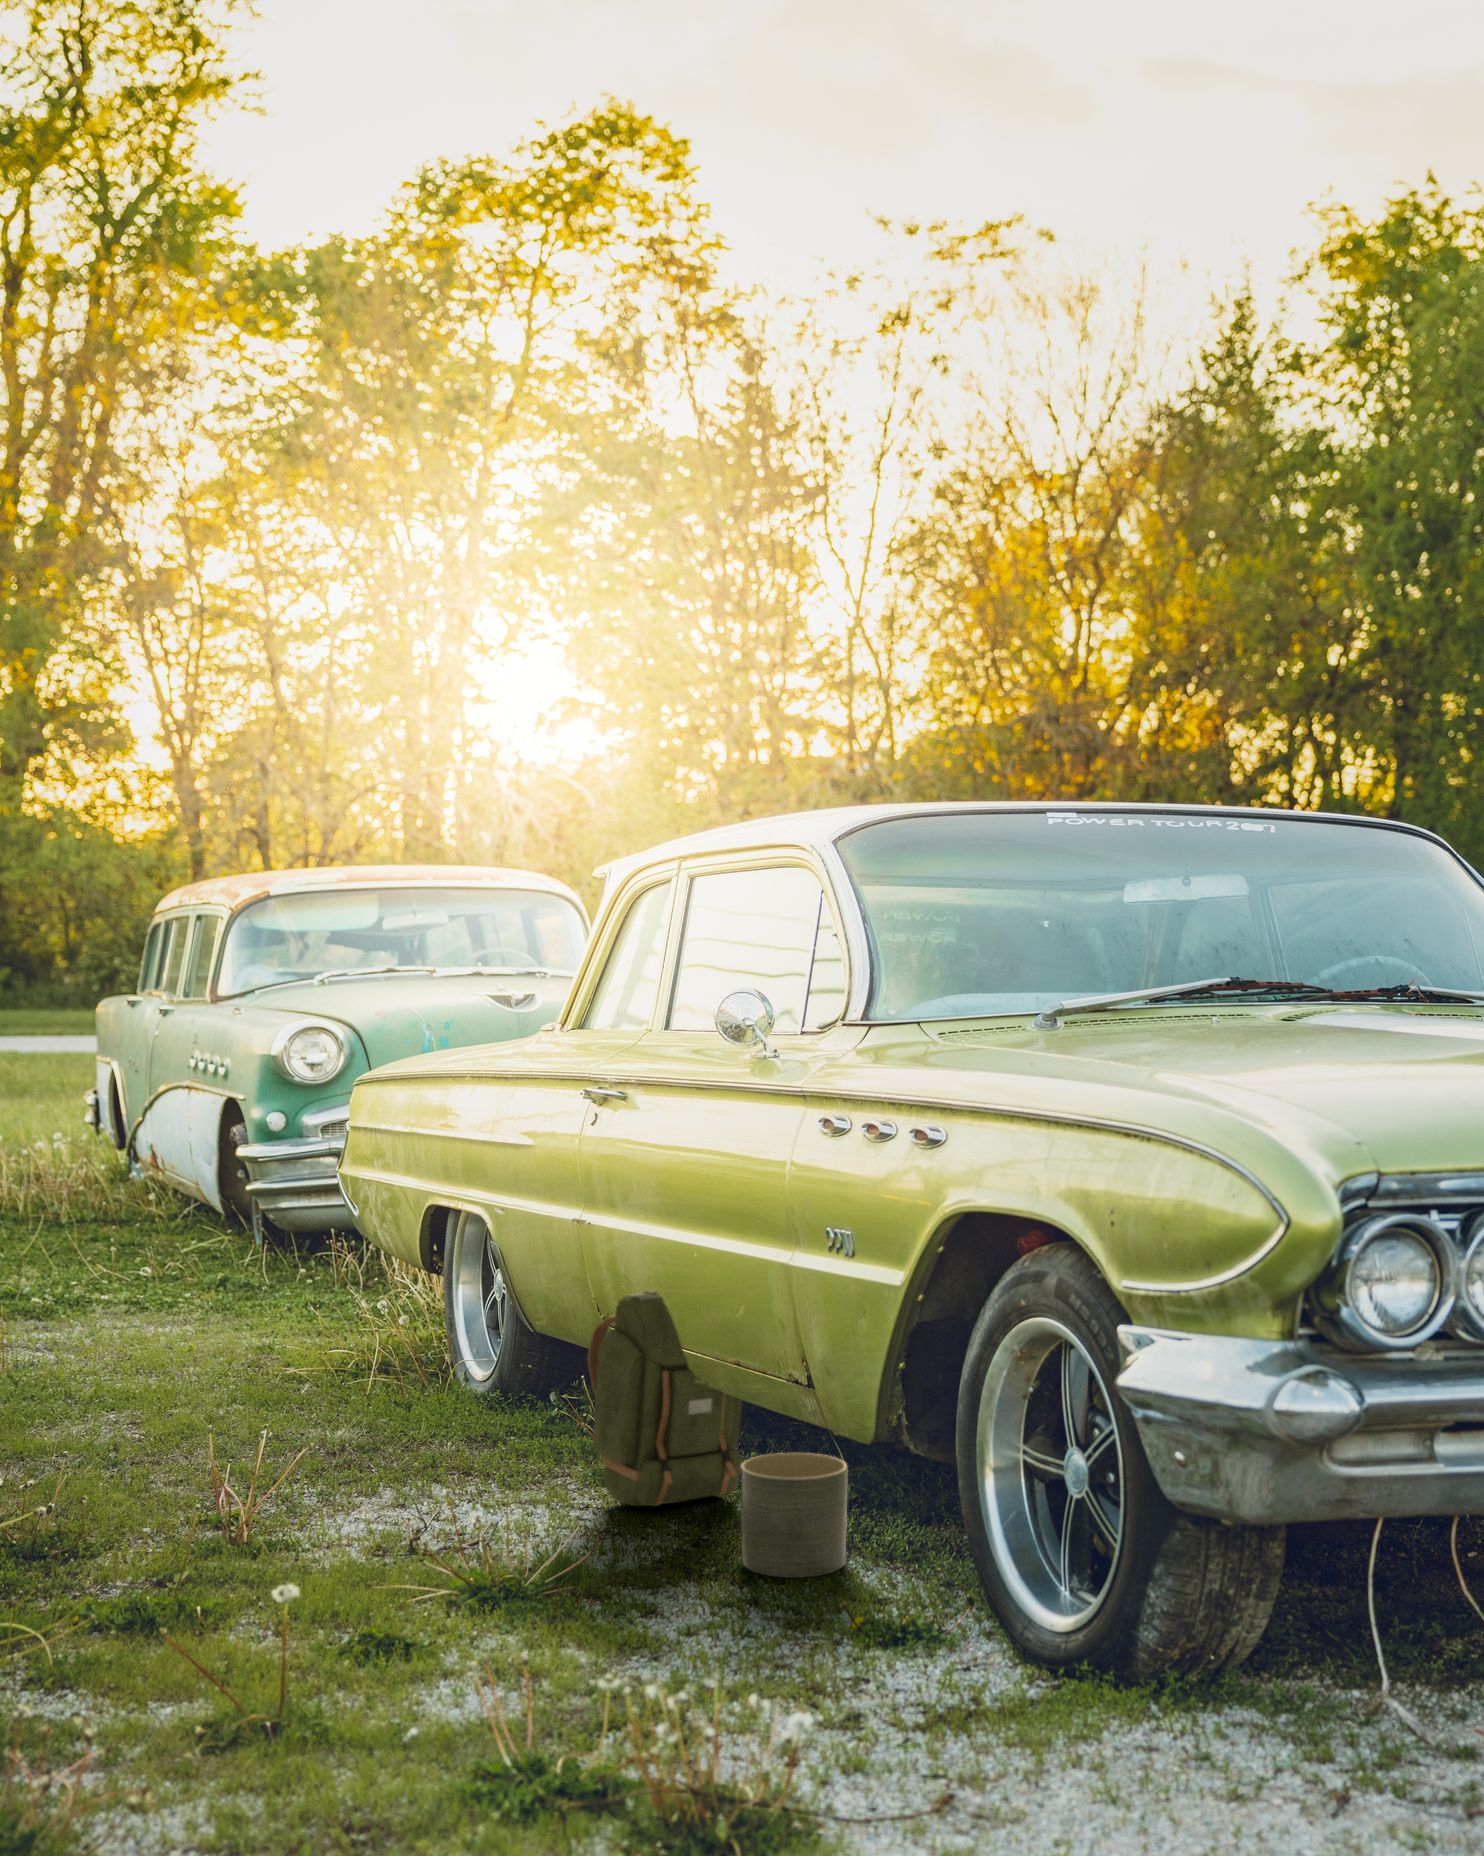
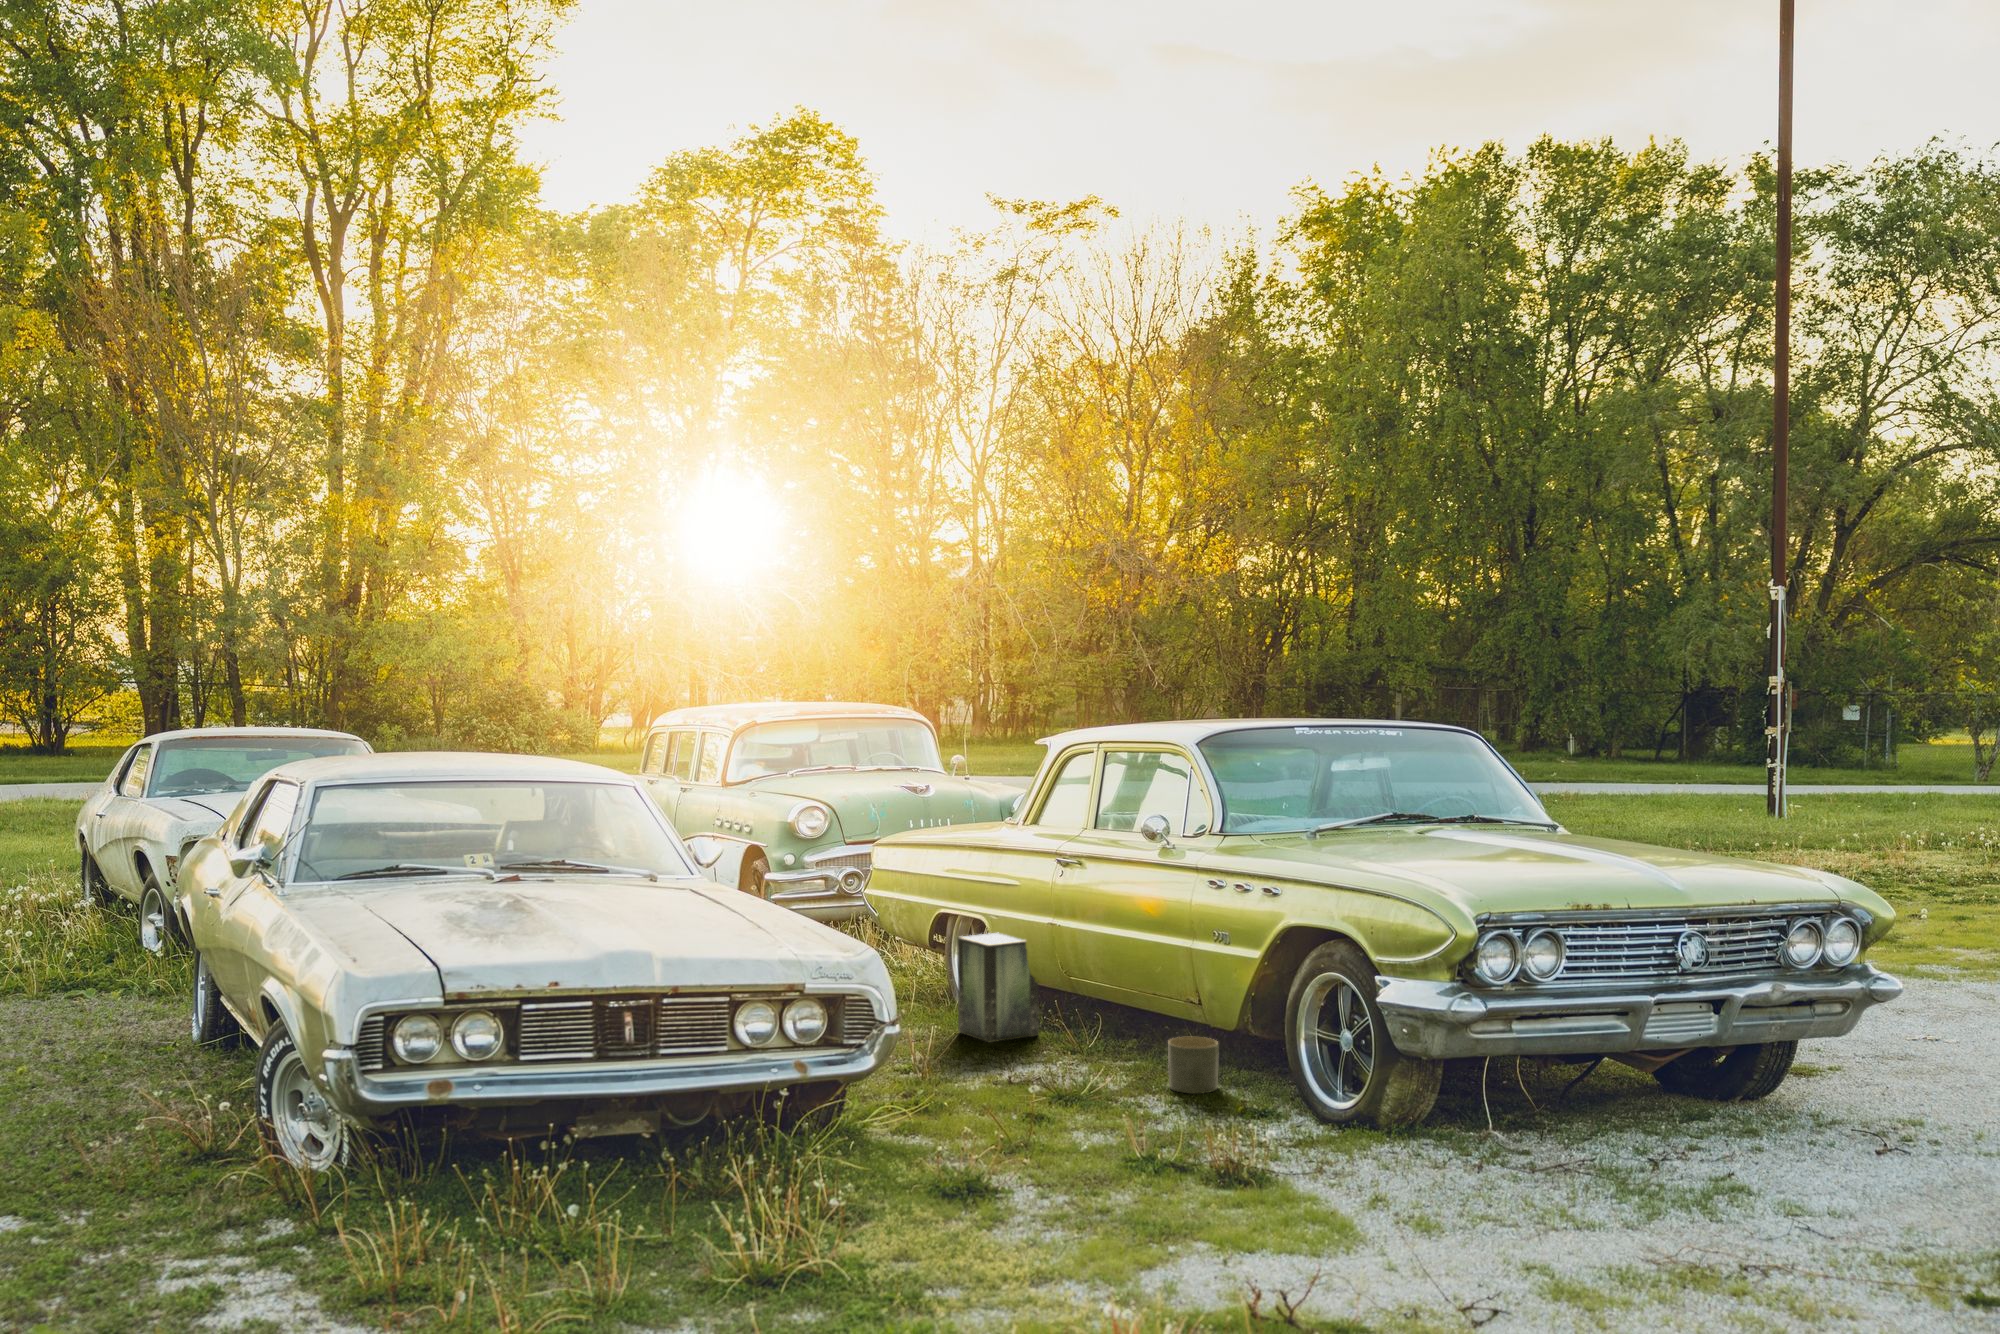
storage box: none [413,1237,564,1456] -> present [958,933,1039,1042]
backpack: present [588,1290,743,1506] -> none [1070,956,1148,1065]

